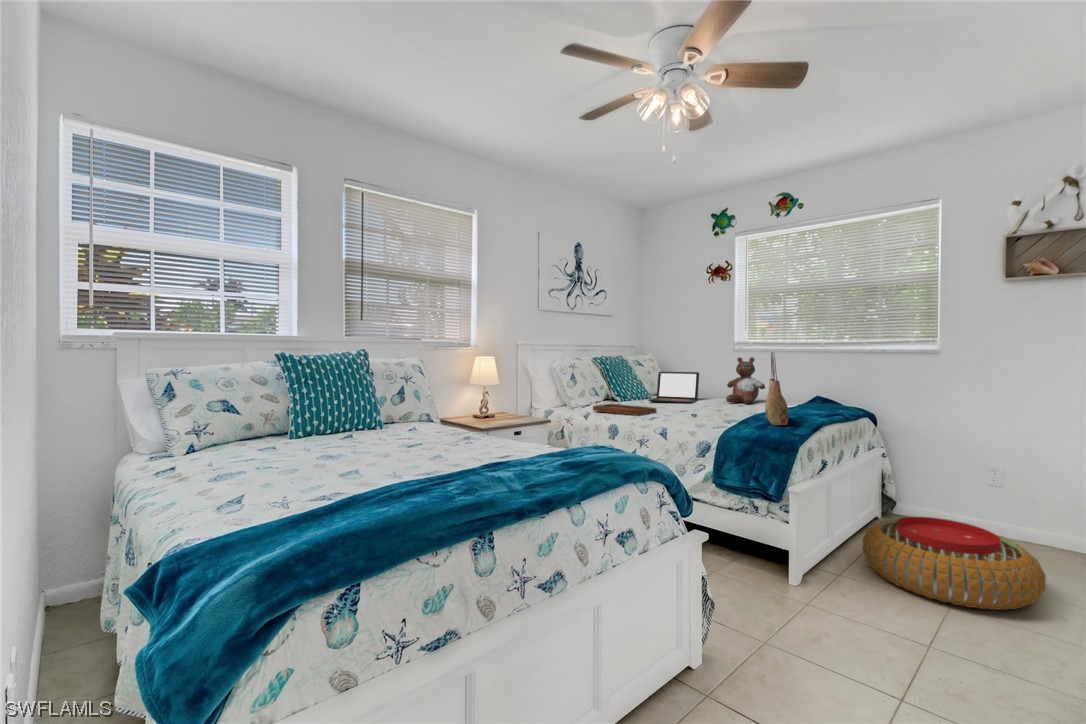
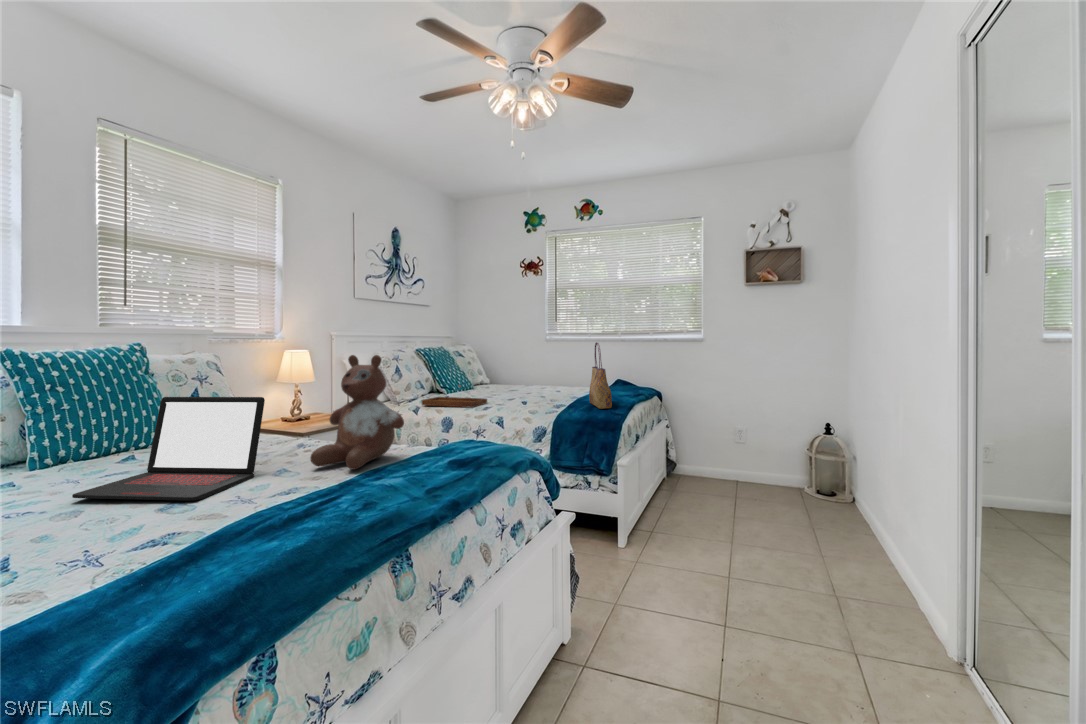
stuffed bear: present [726,357,765,404] -> present [310,355,404,470]
laptop: present [649,372,699,403] -> present [72,397,265,501]
pouf: present [862,517,1046,610] -> none [666,475,786,542]

